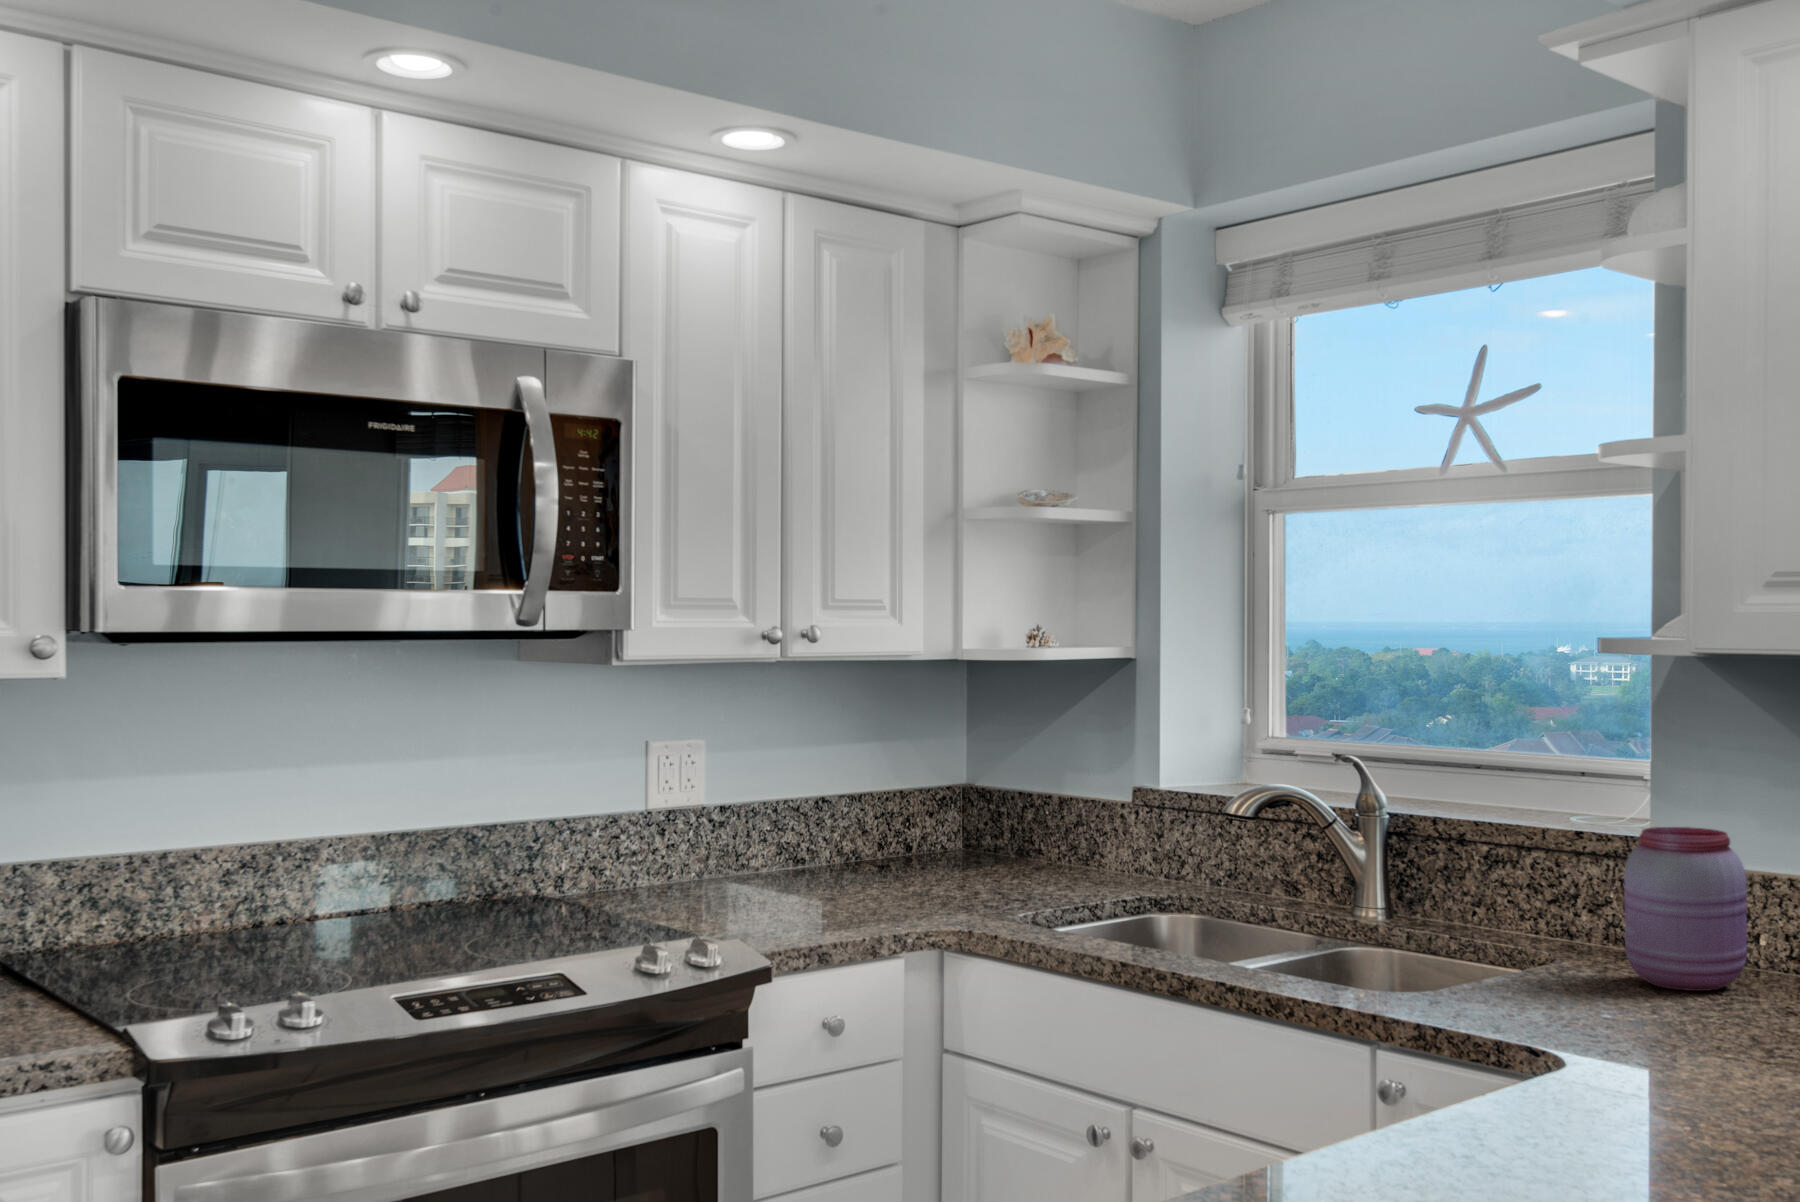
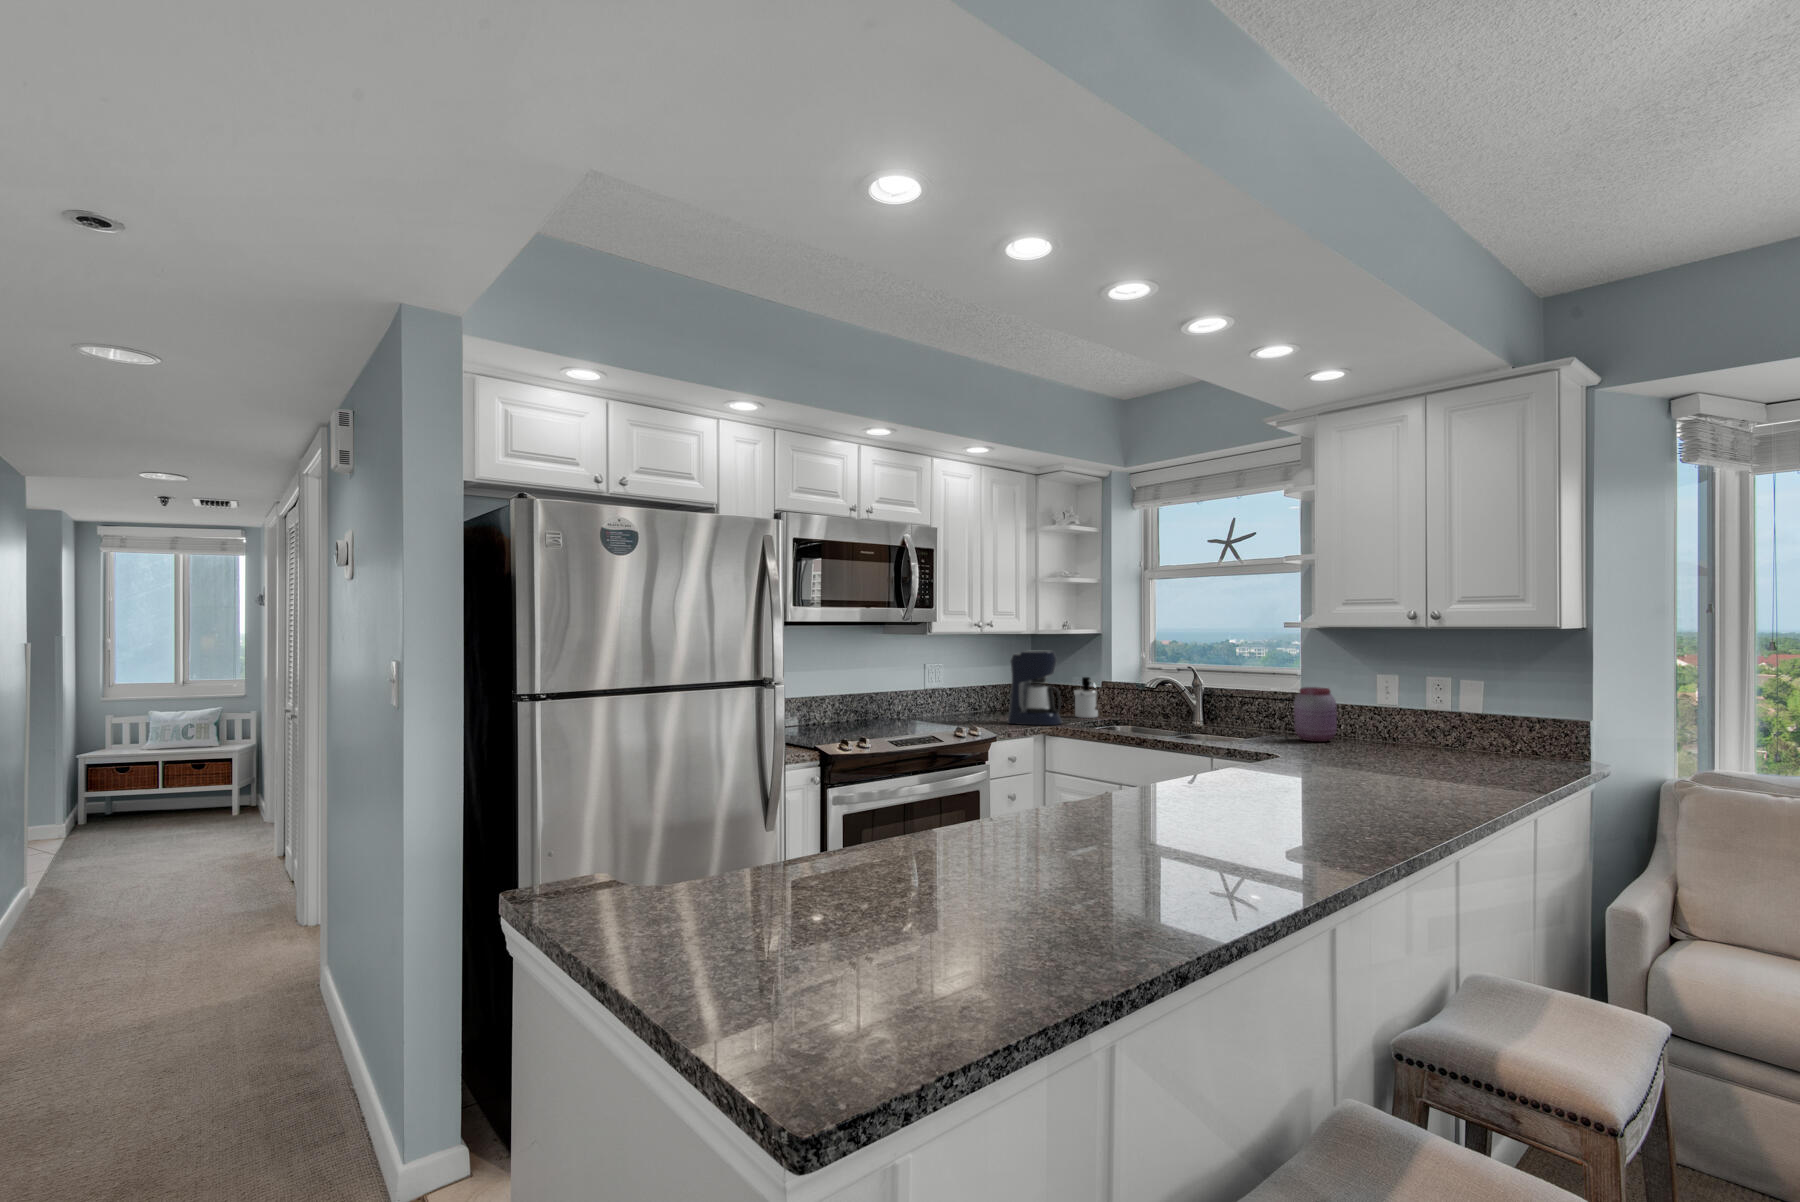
coffee maker: none [859,706,1011,915] -> present [1008,650,1062,725]
soap dispenser: none [1063,775,1128,885] -> present [1074,677,1098,718]

